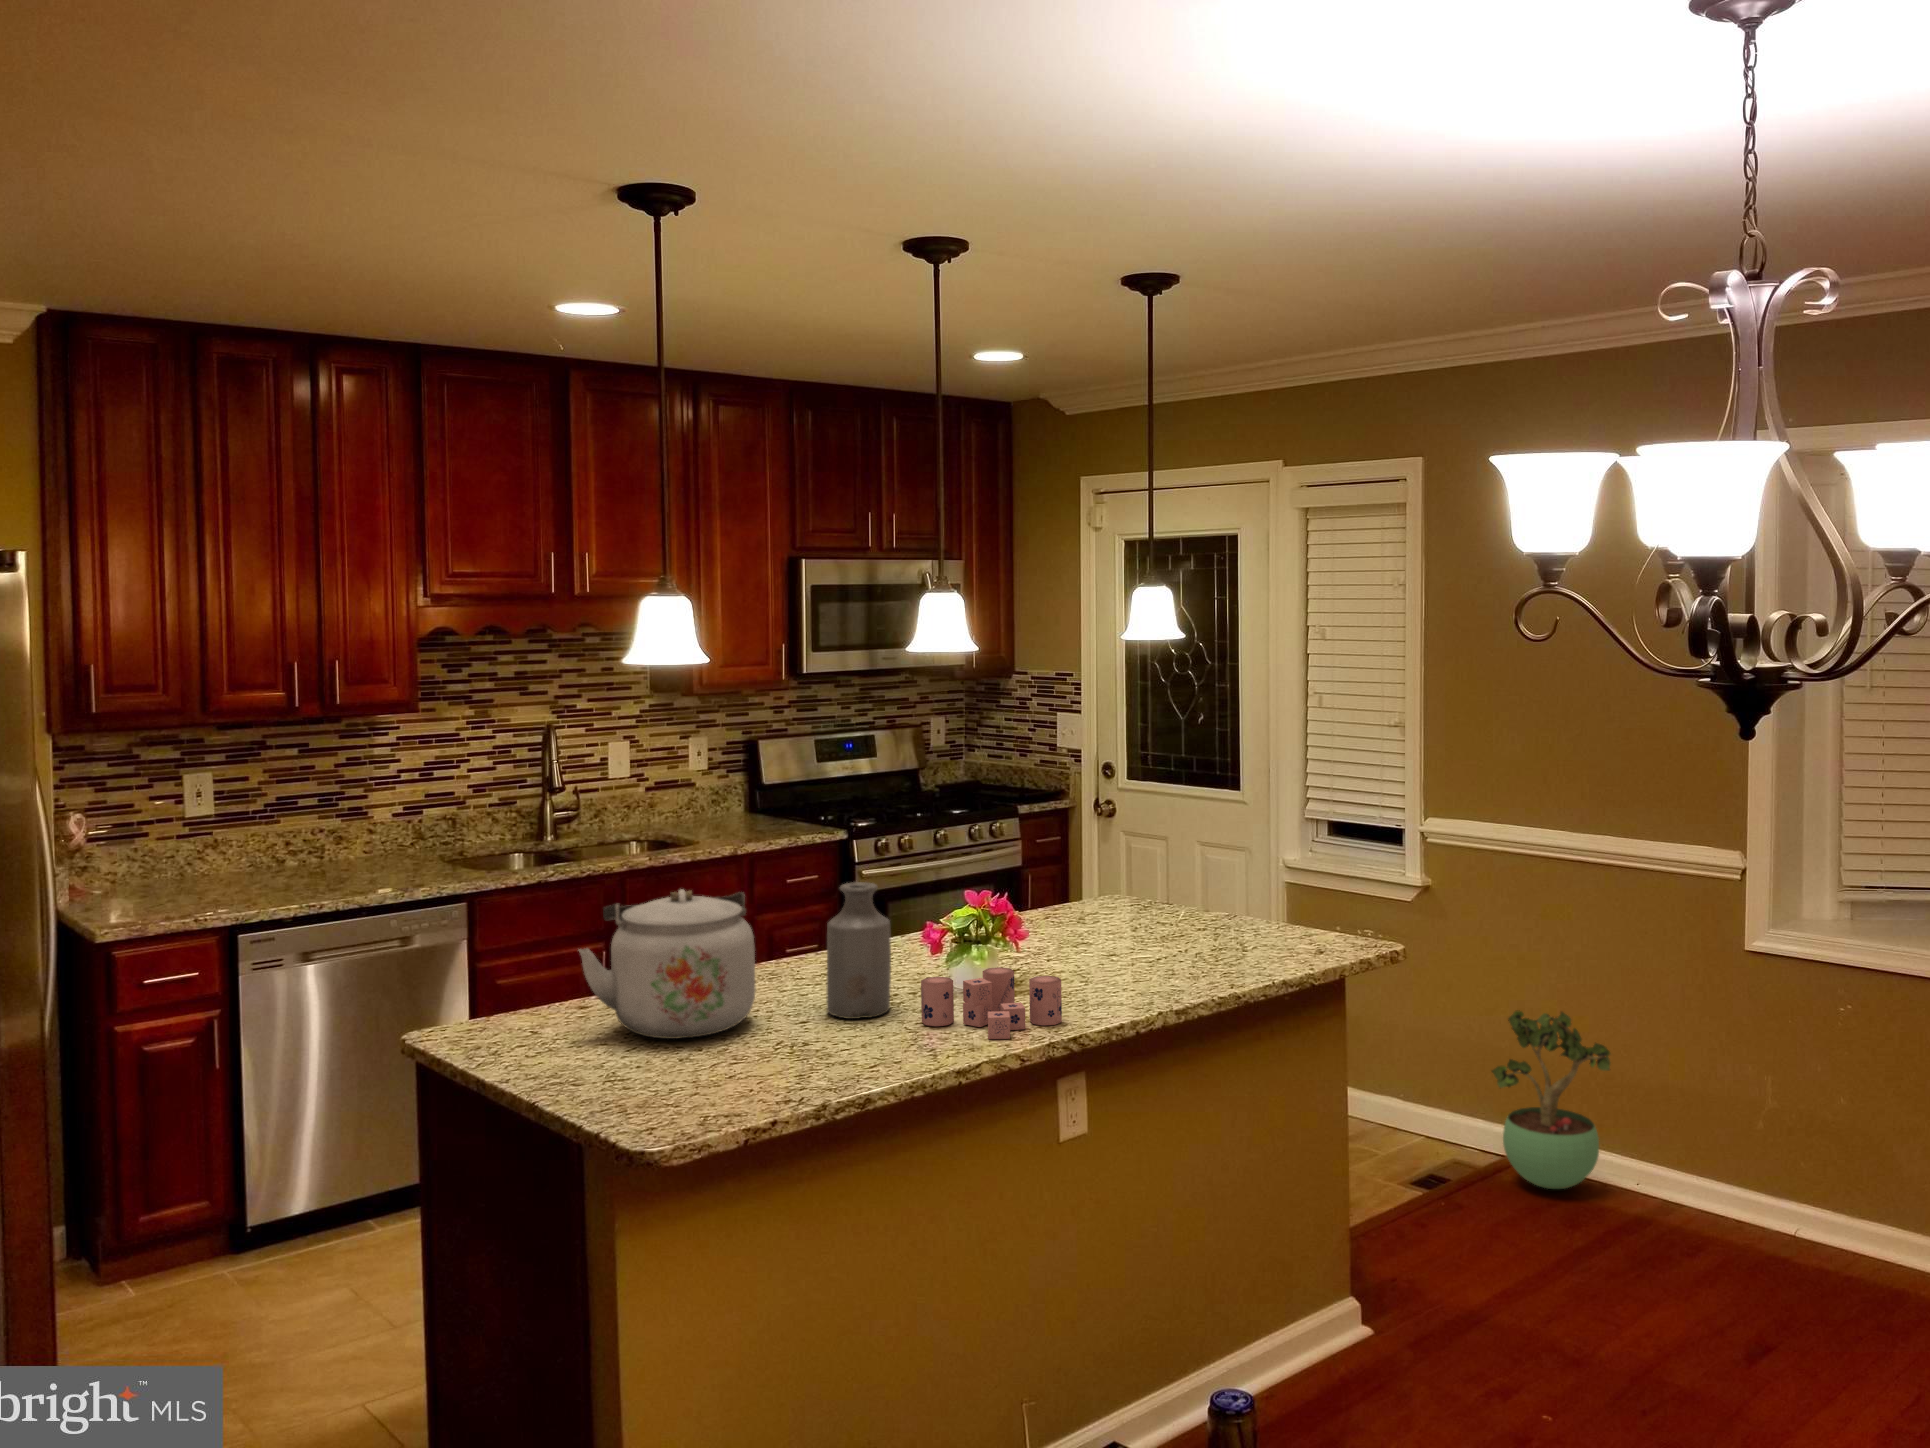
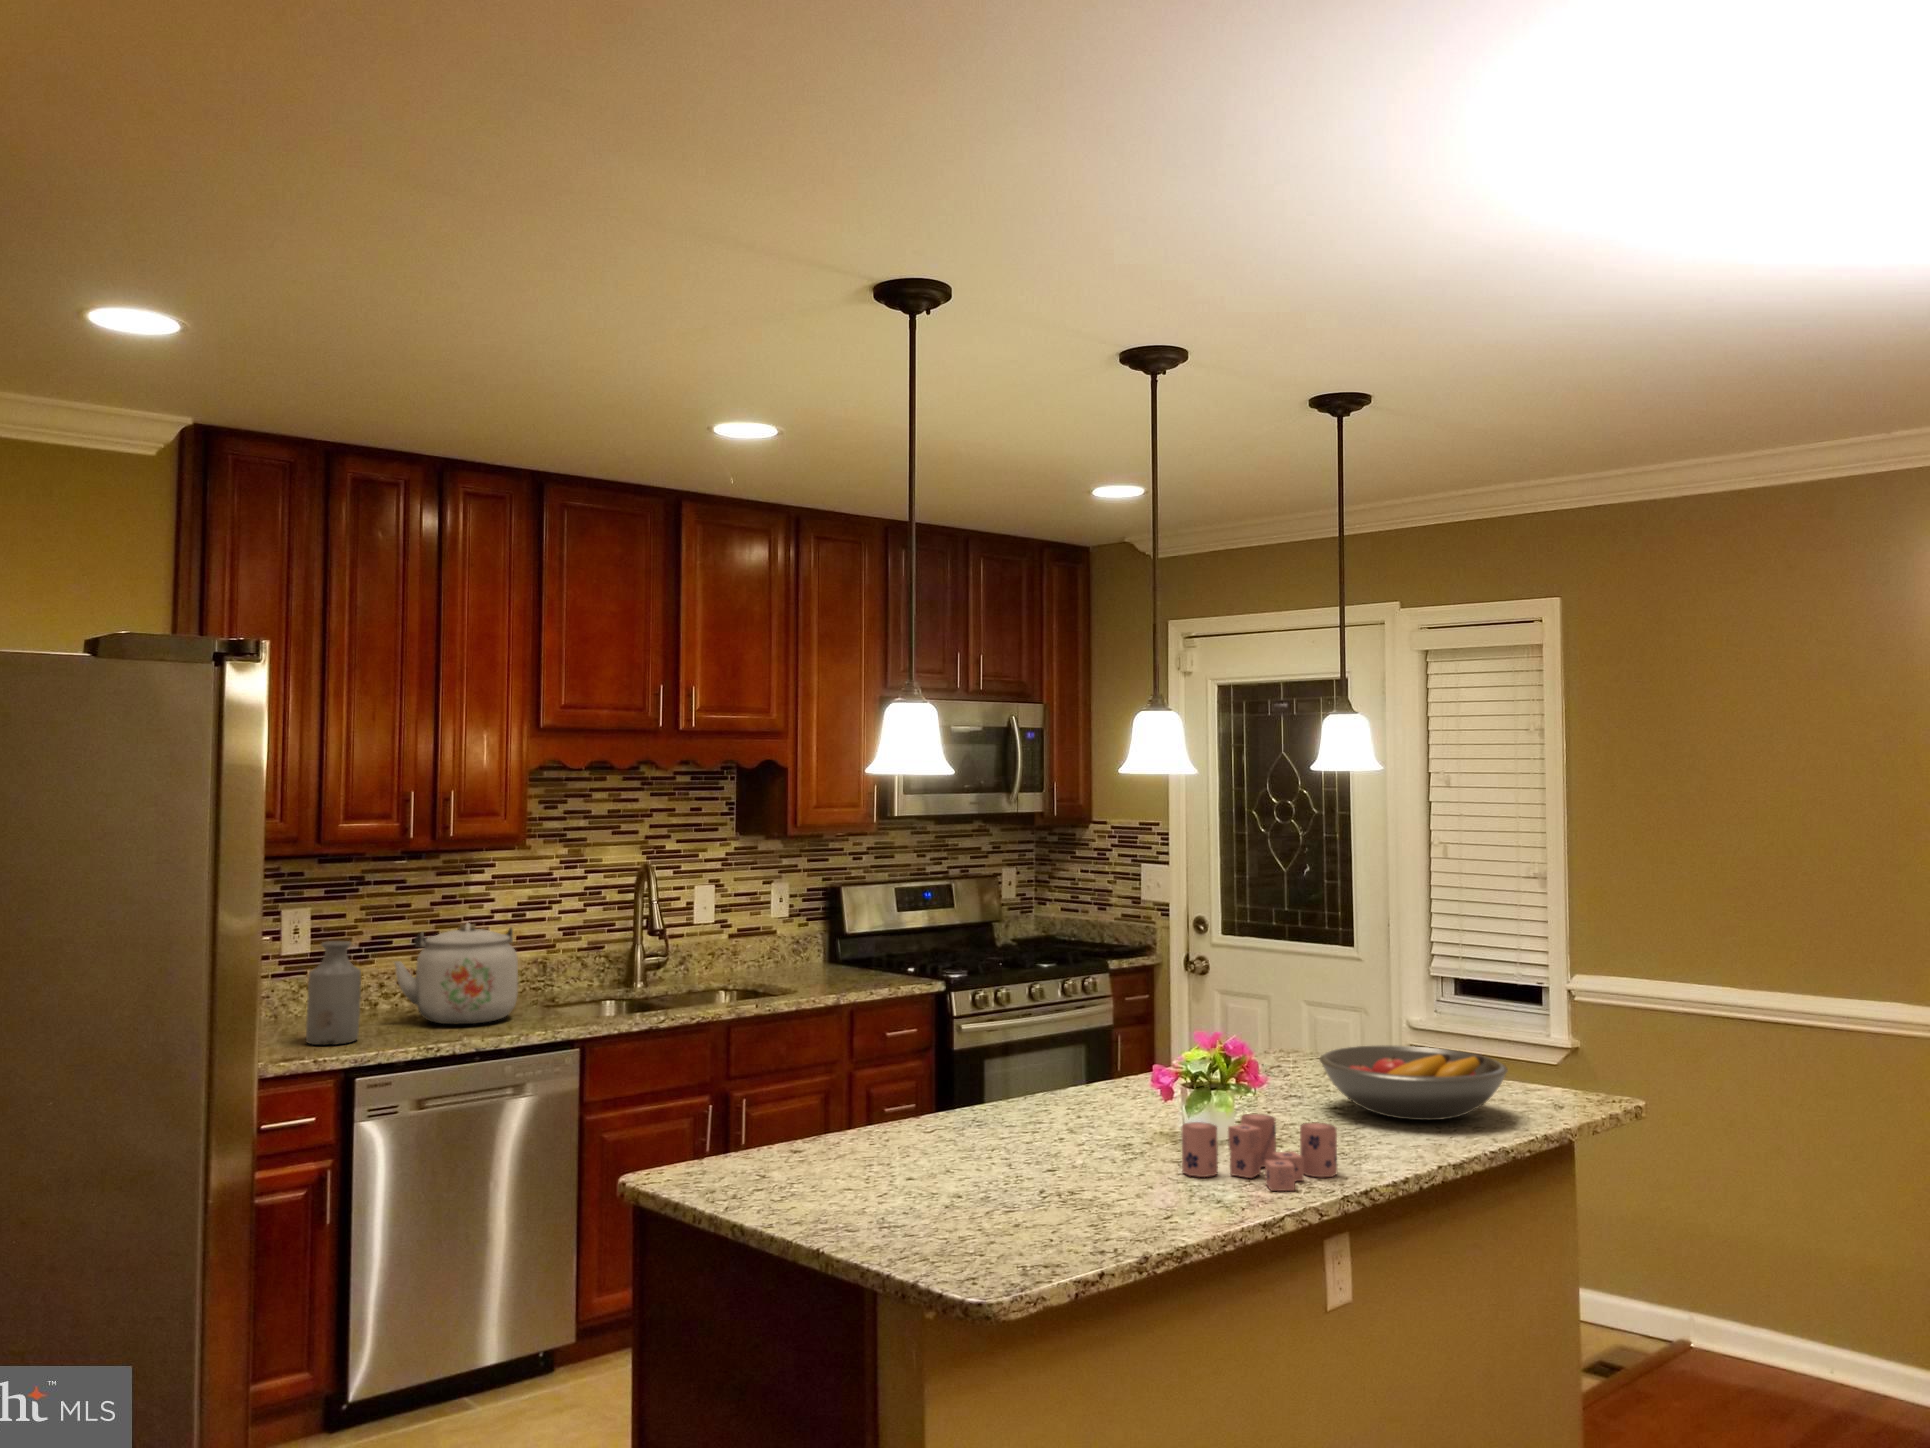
bottle: present [826,882,891,1019] -> present [306,941,361,1045]
kettle: present [579,889,756,1039] -> present [394,923,518,1024]
fruit bowl: none [1098,897,1265,967] -> present [1320,1045,1508,1120]
potted plant: present [1492,1011,1610,1189] -> none [1674,1184,1819,1386]

